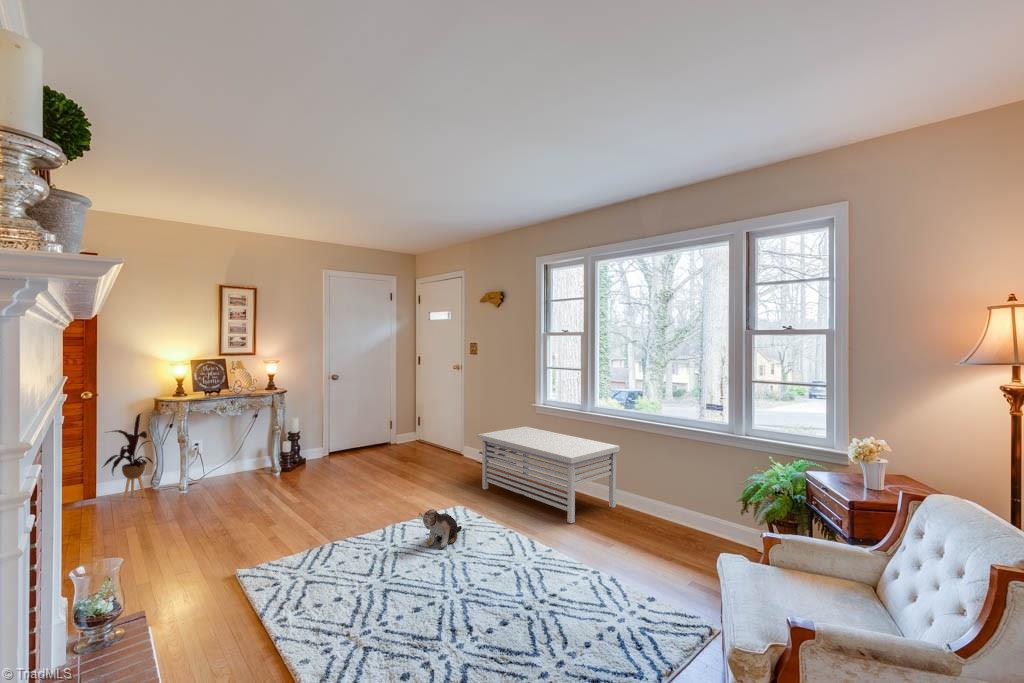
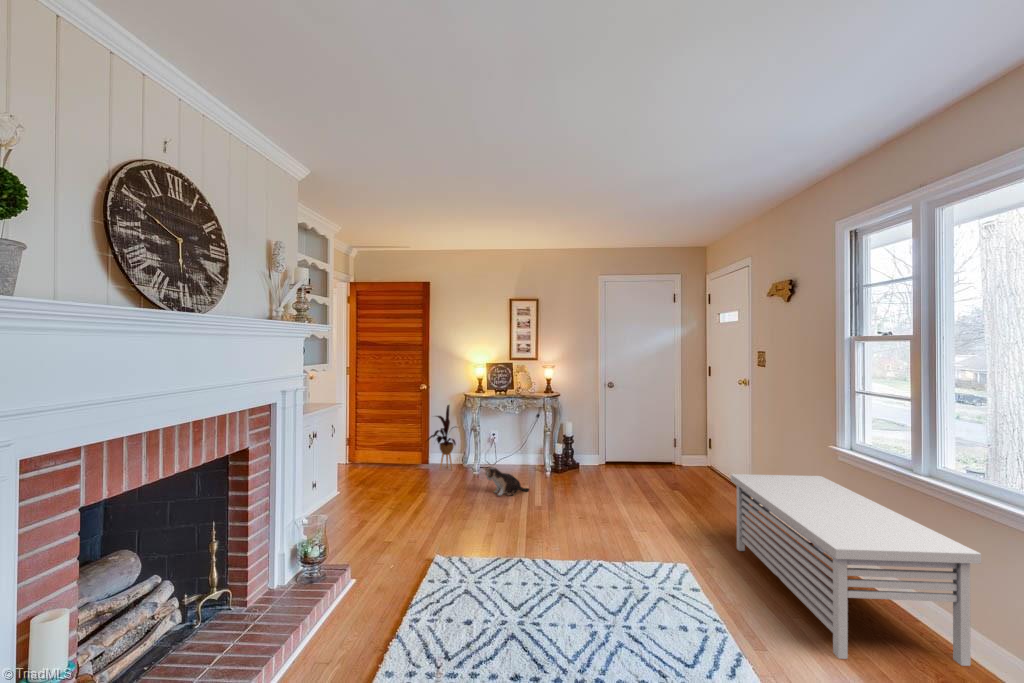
plush toy: present [419,509,462,547] -> present [483,467,529,496]

